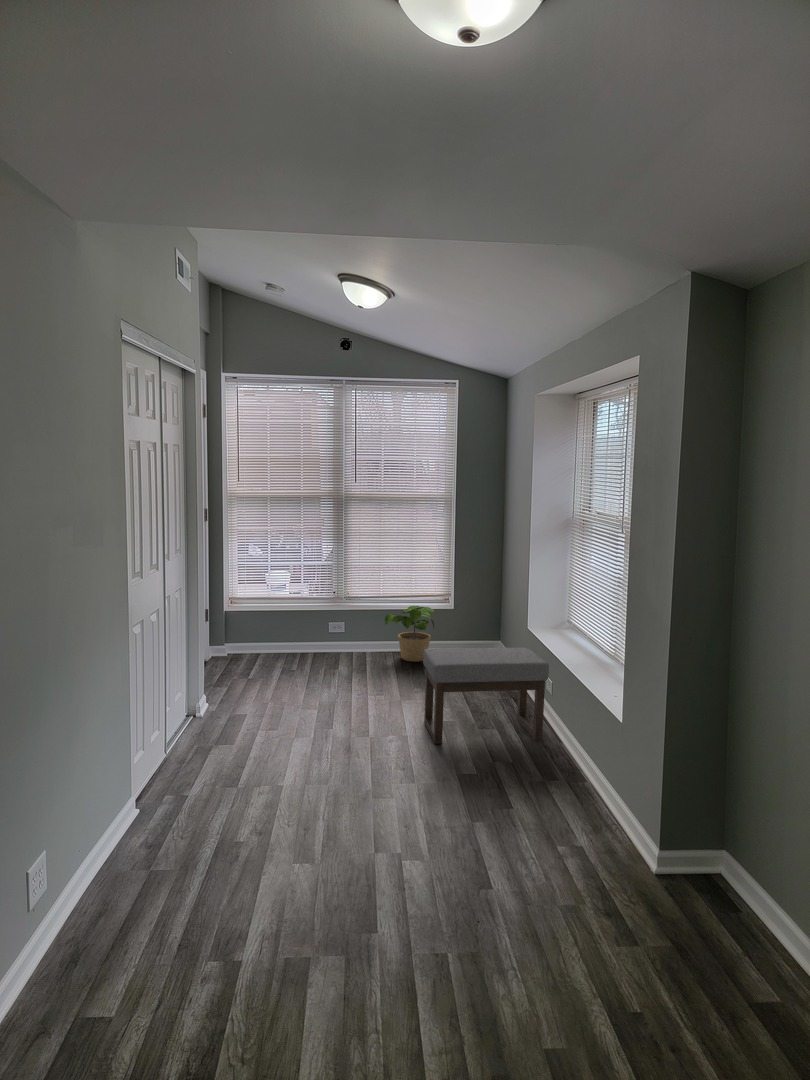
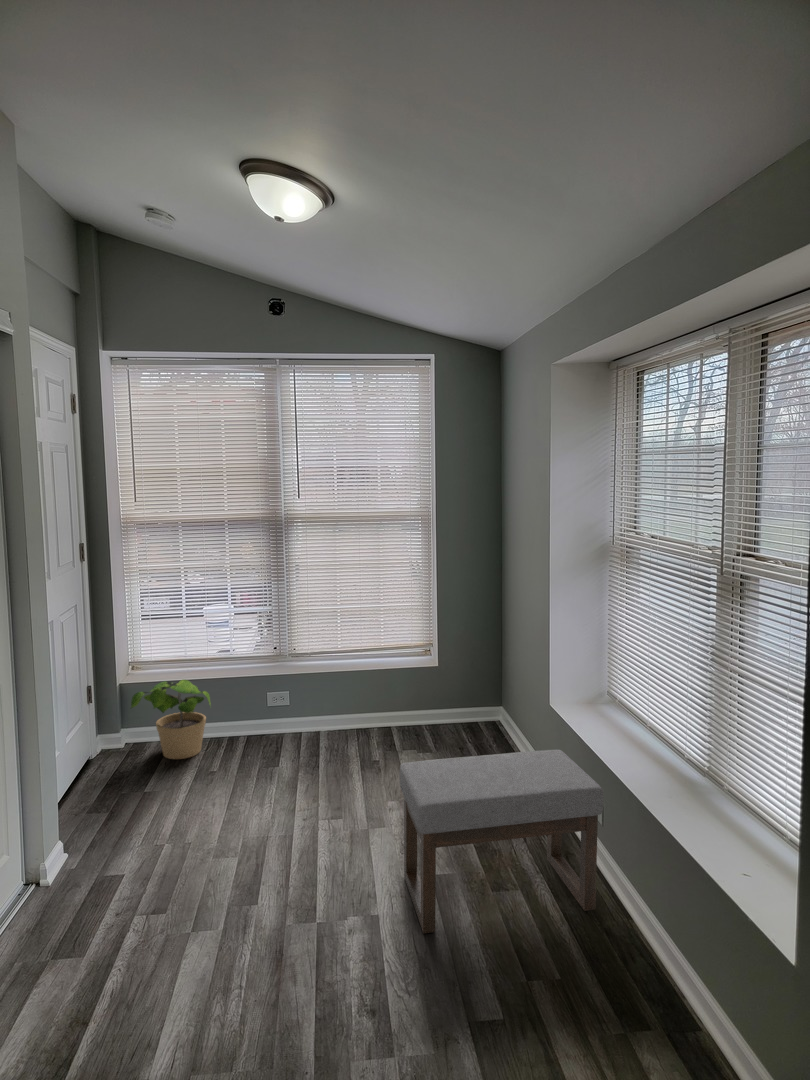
potted plant: present [385,606,435,662] -> present [131,680,210,759]

